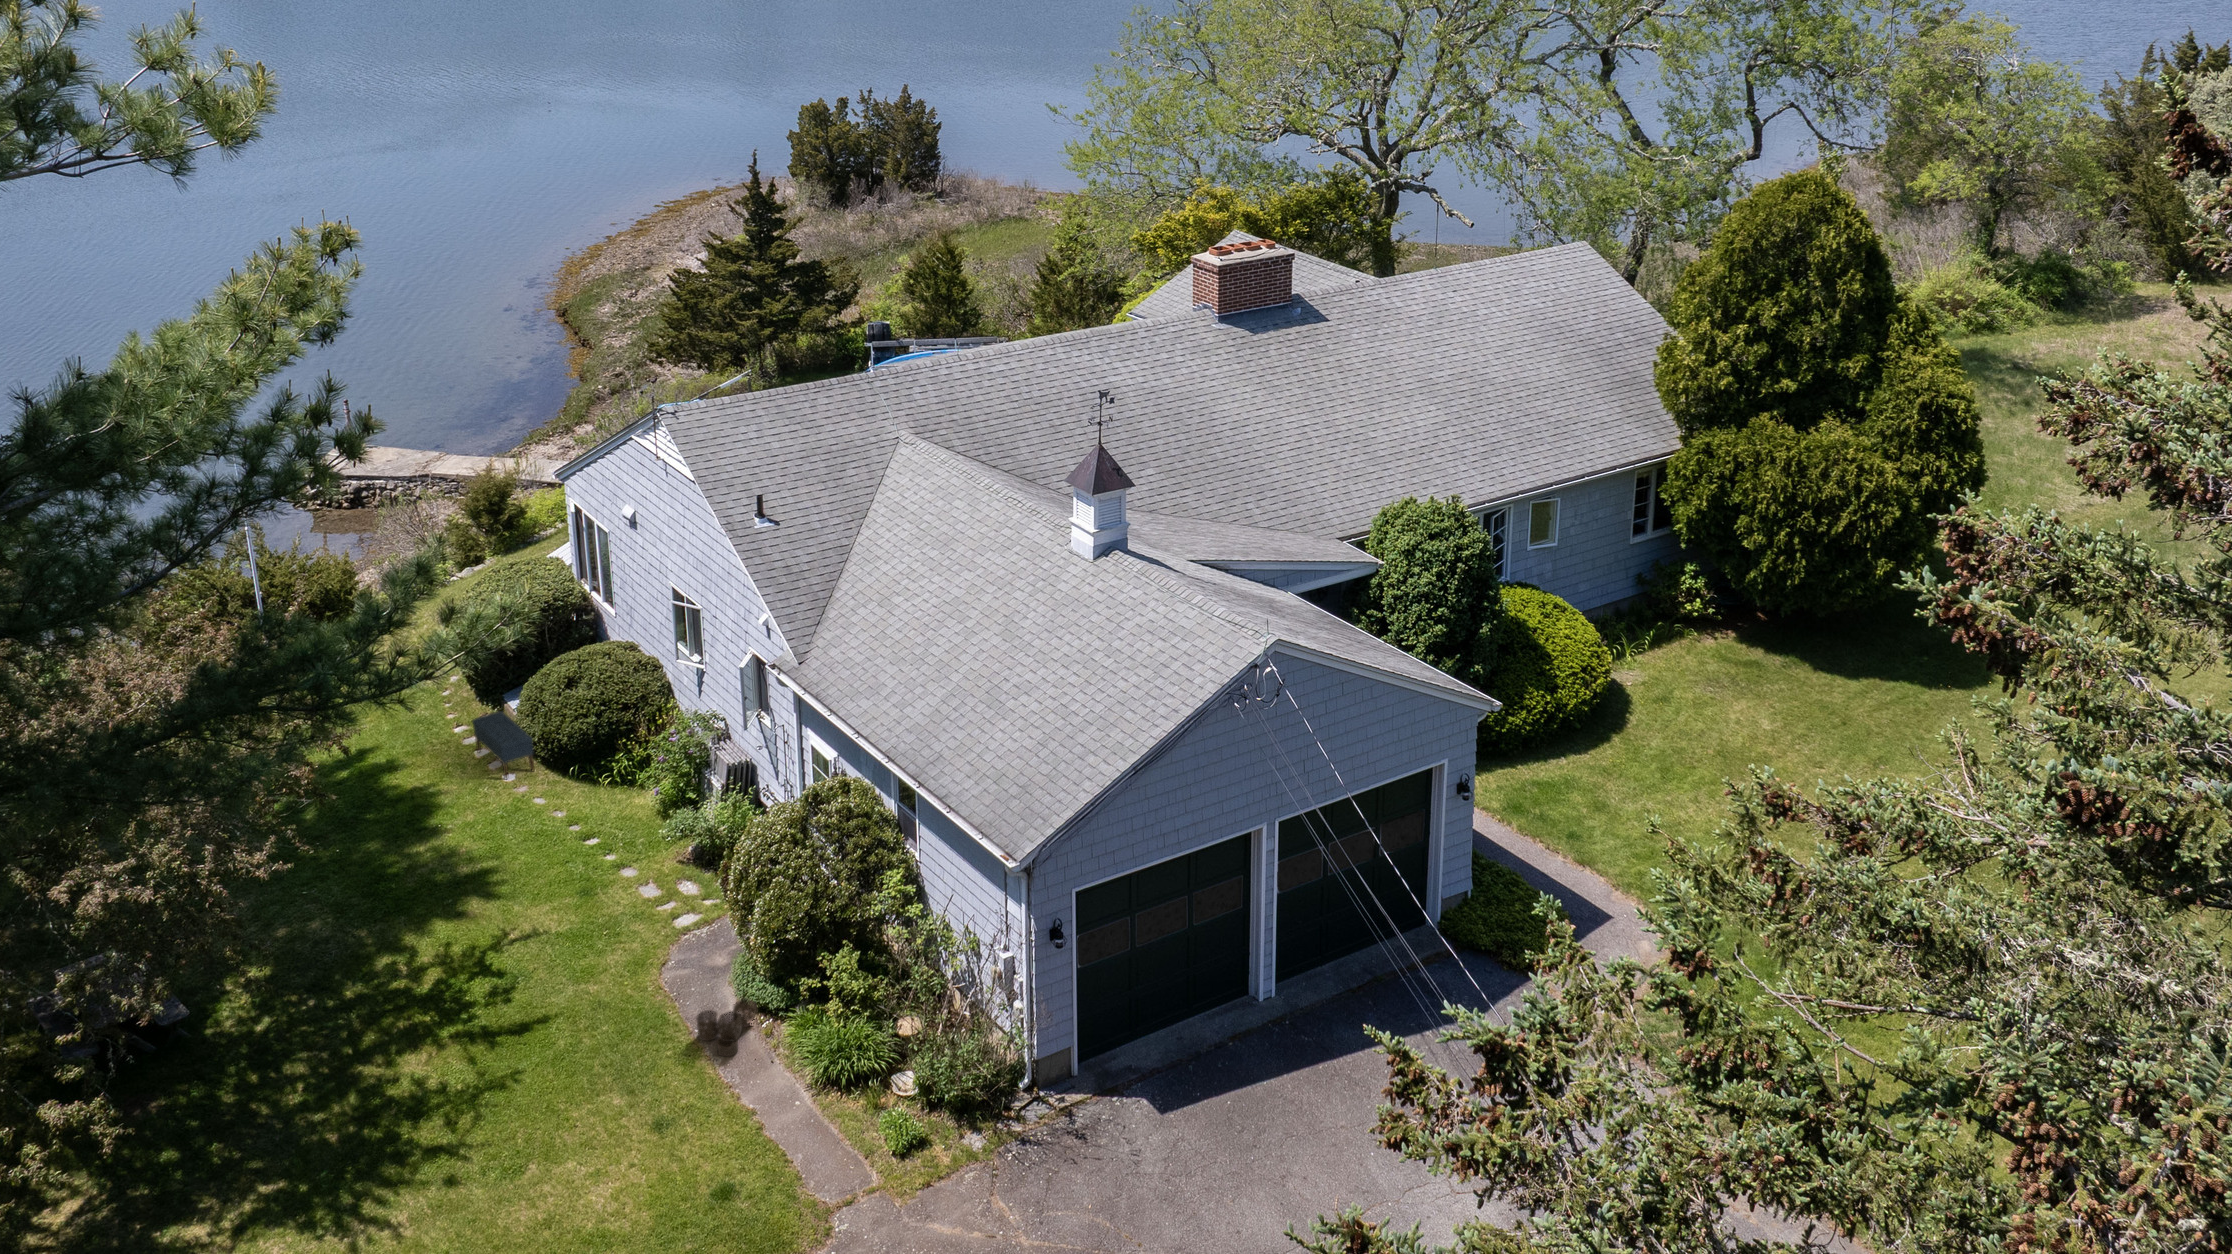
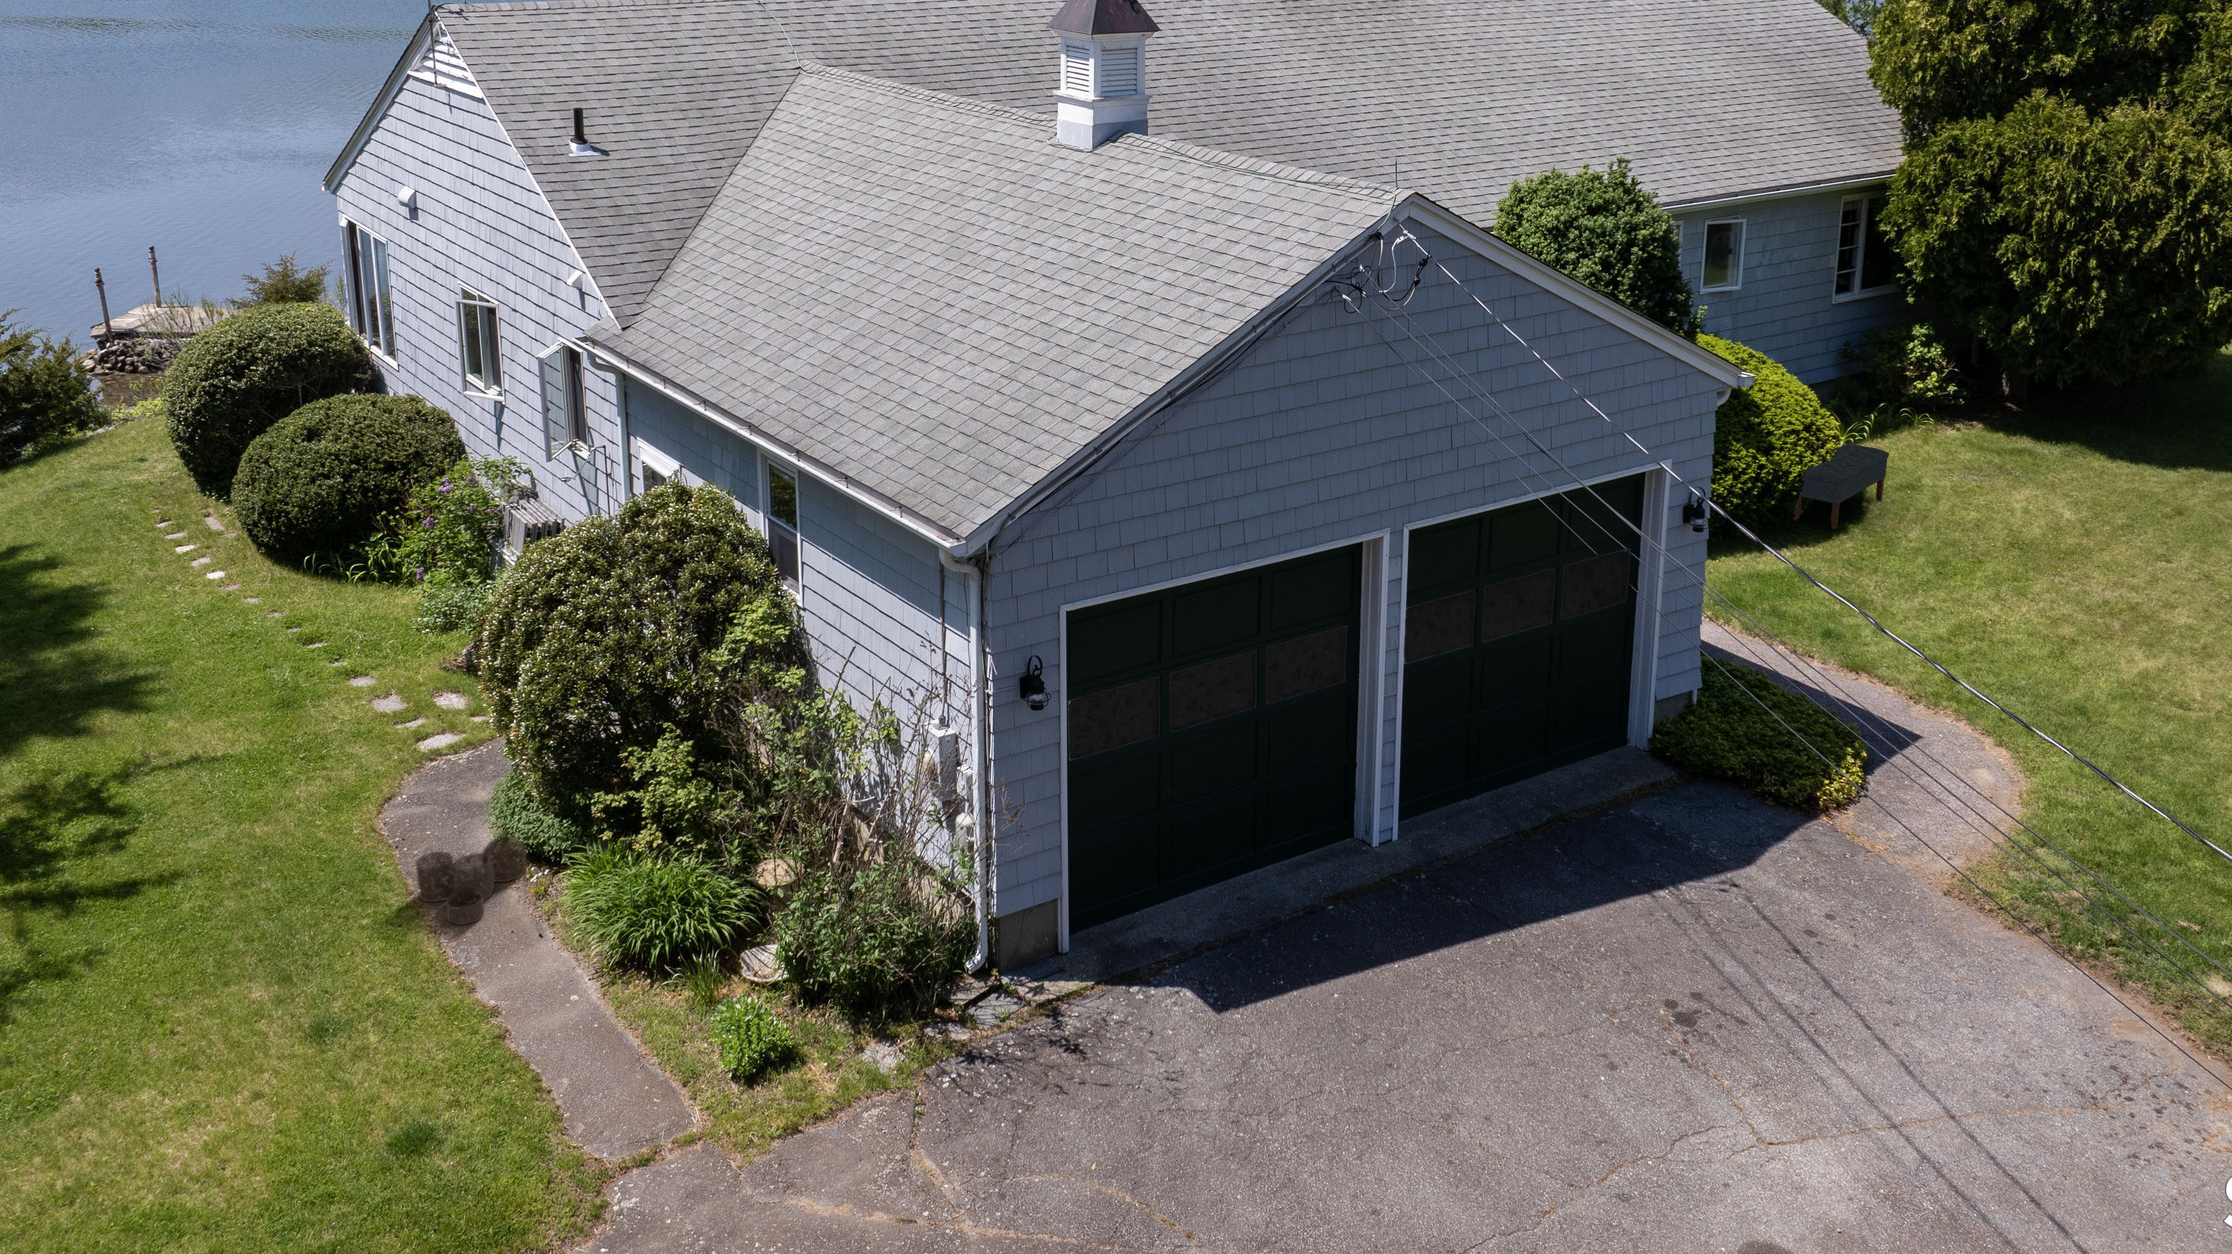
bench: present [472,711,534,779] -> present [1793,444,1889,529]

